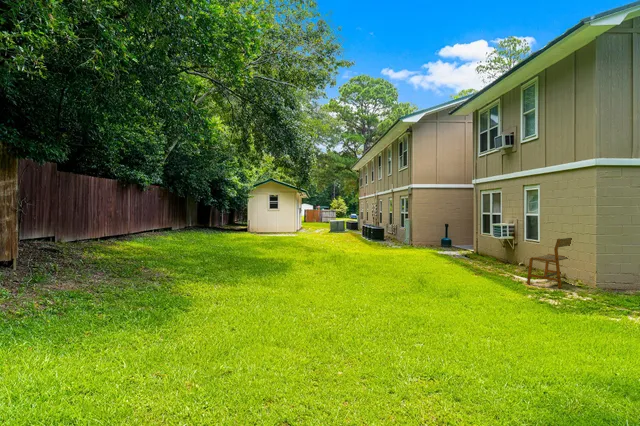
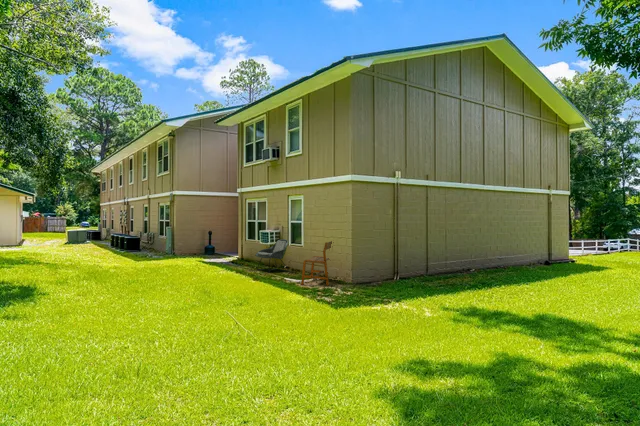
lounge chair: none [484,234,522,270] -> present [255,239,288,273]

